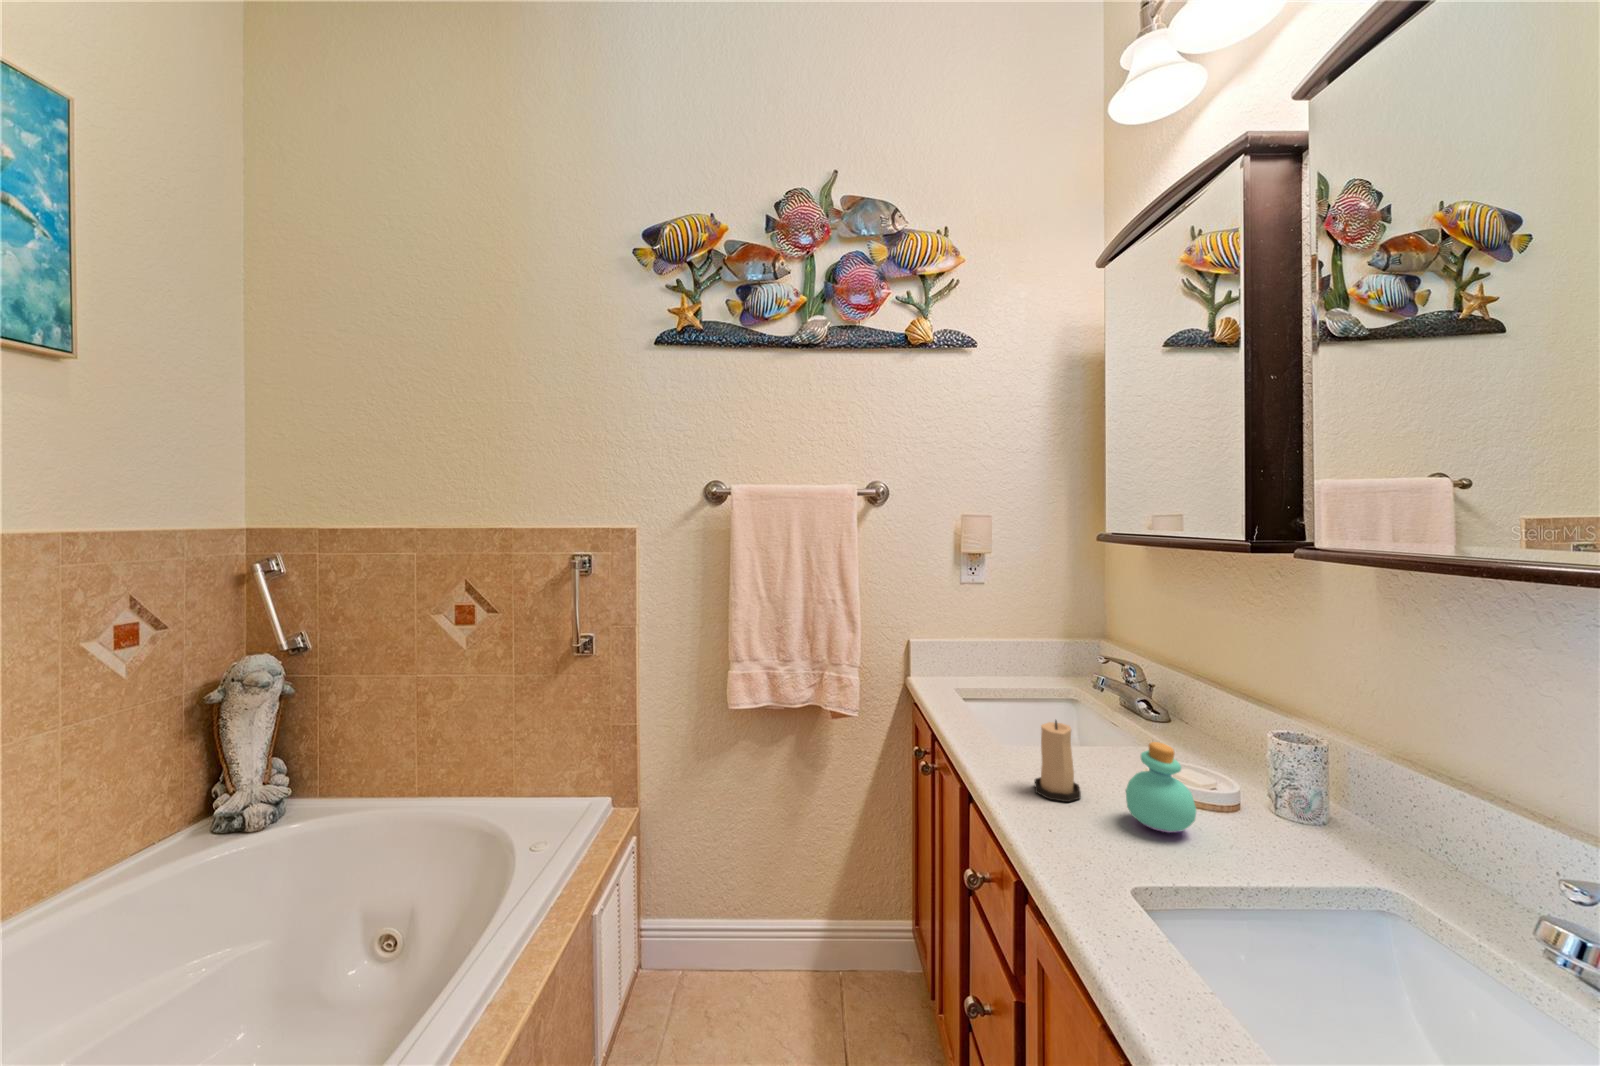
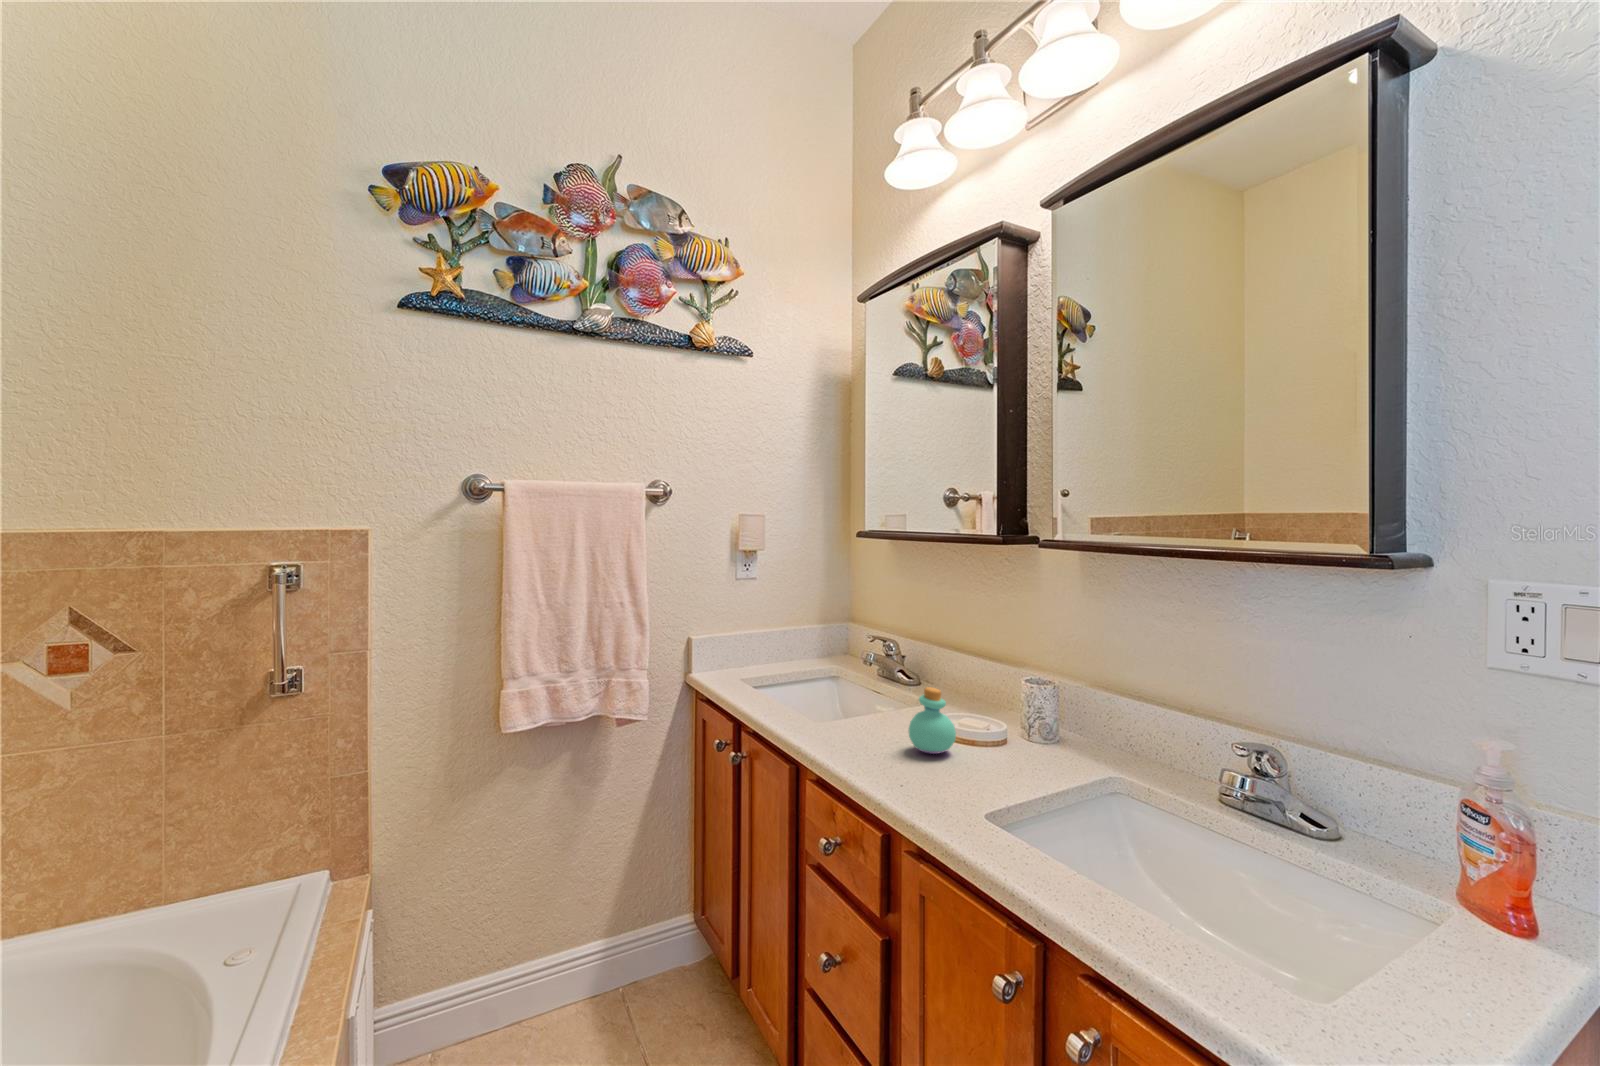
candle: present [1035,720,1081,802] -> none [838,682,875,748]

